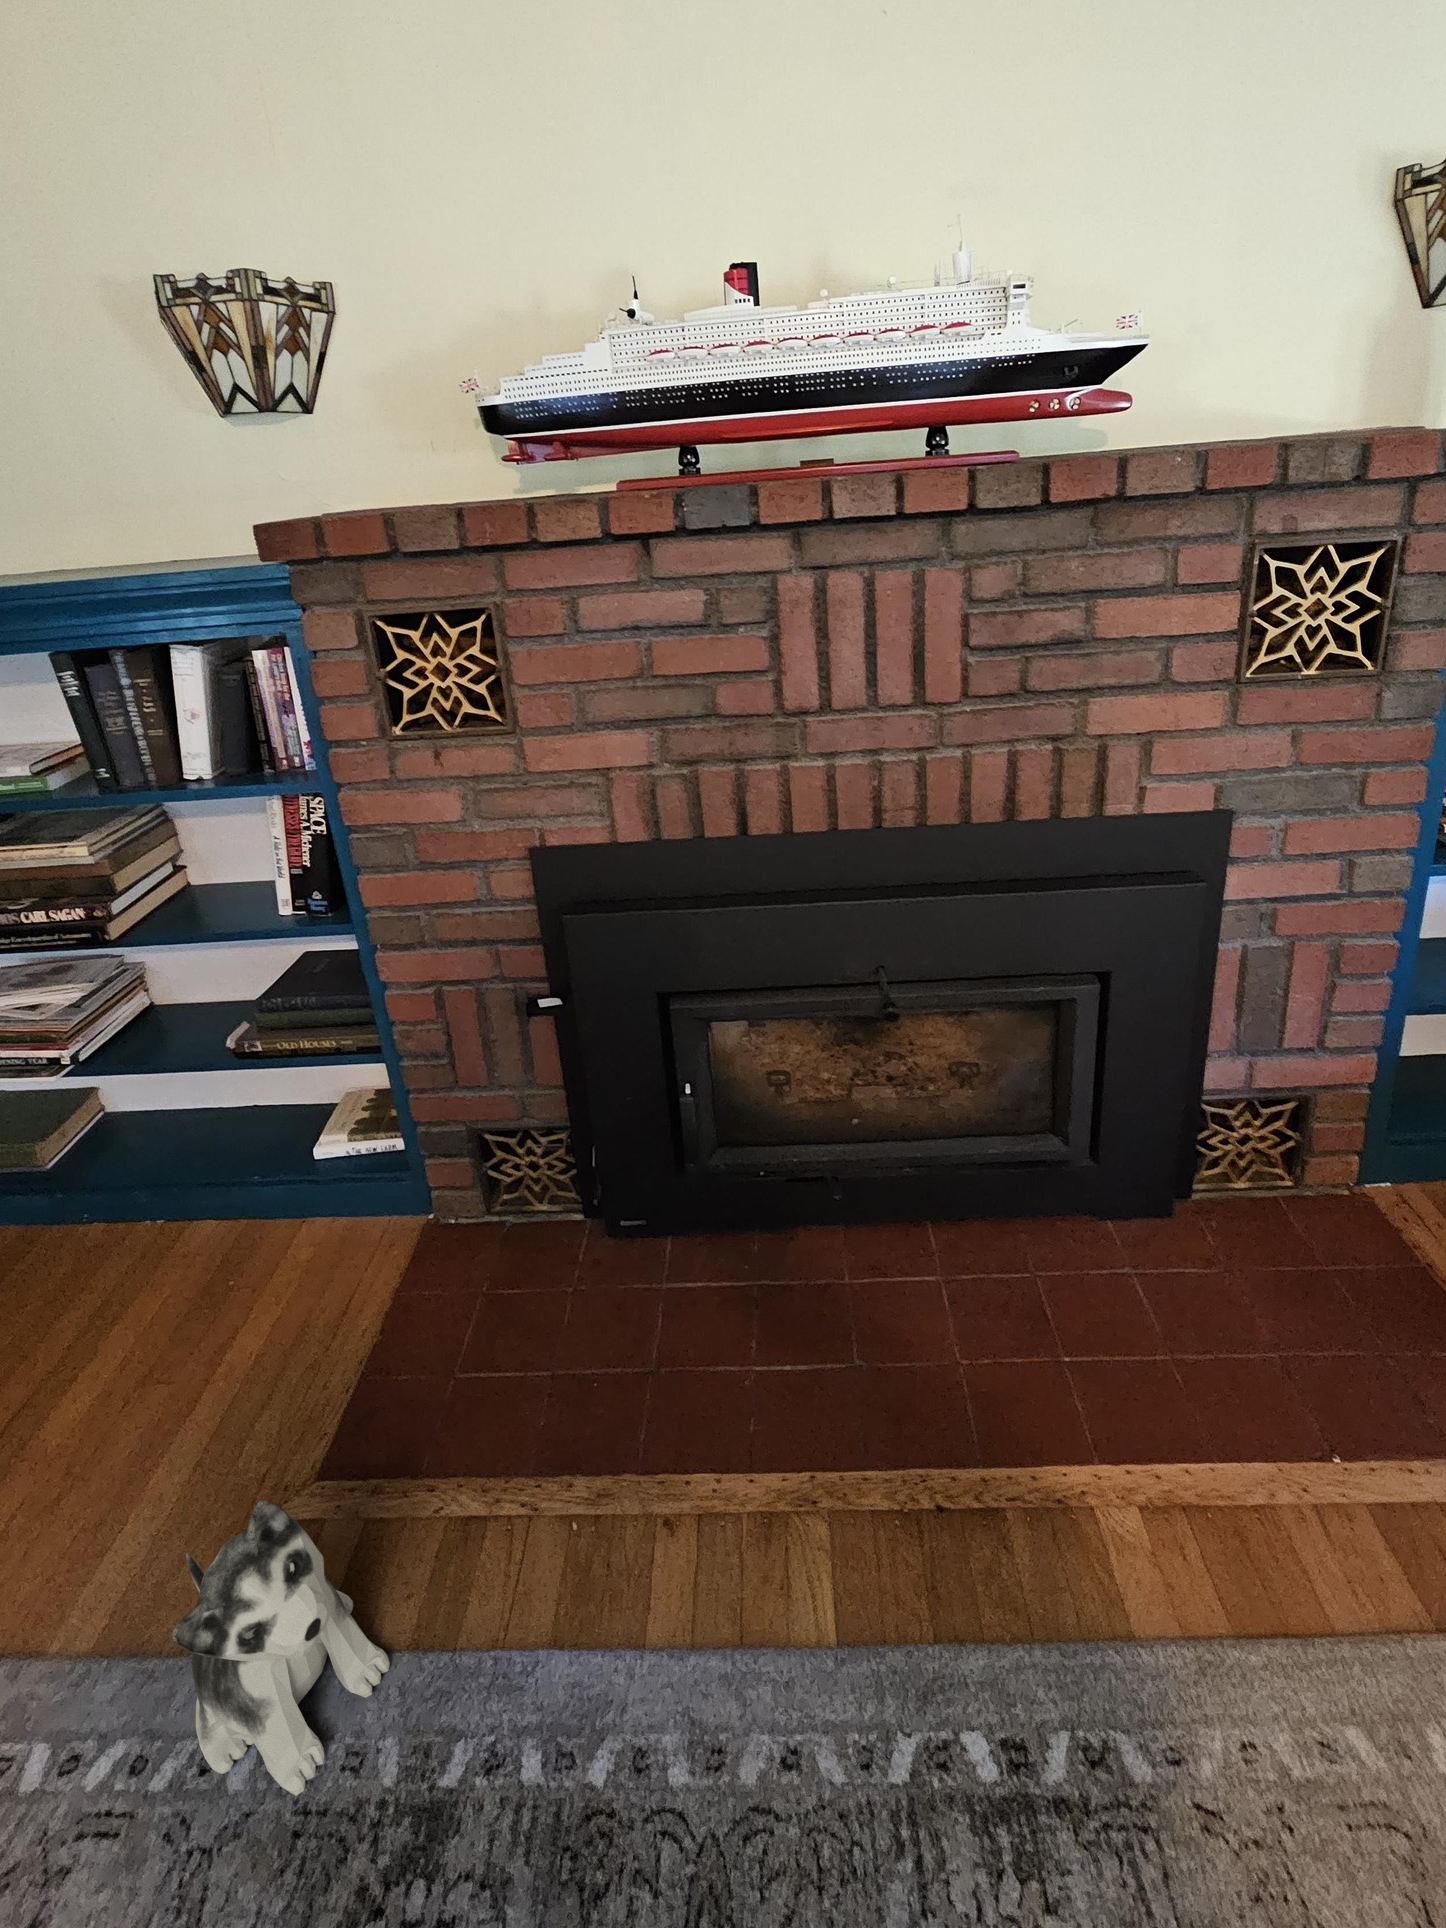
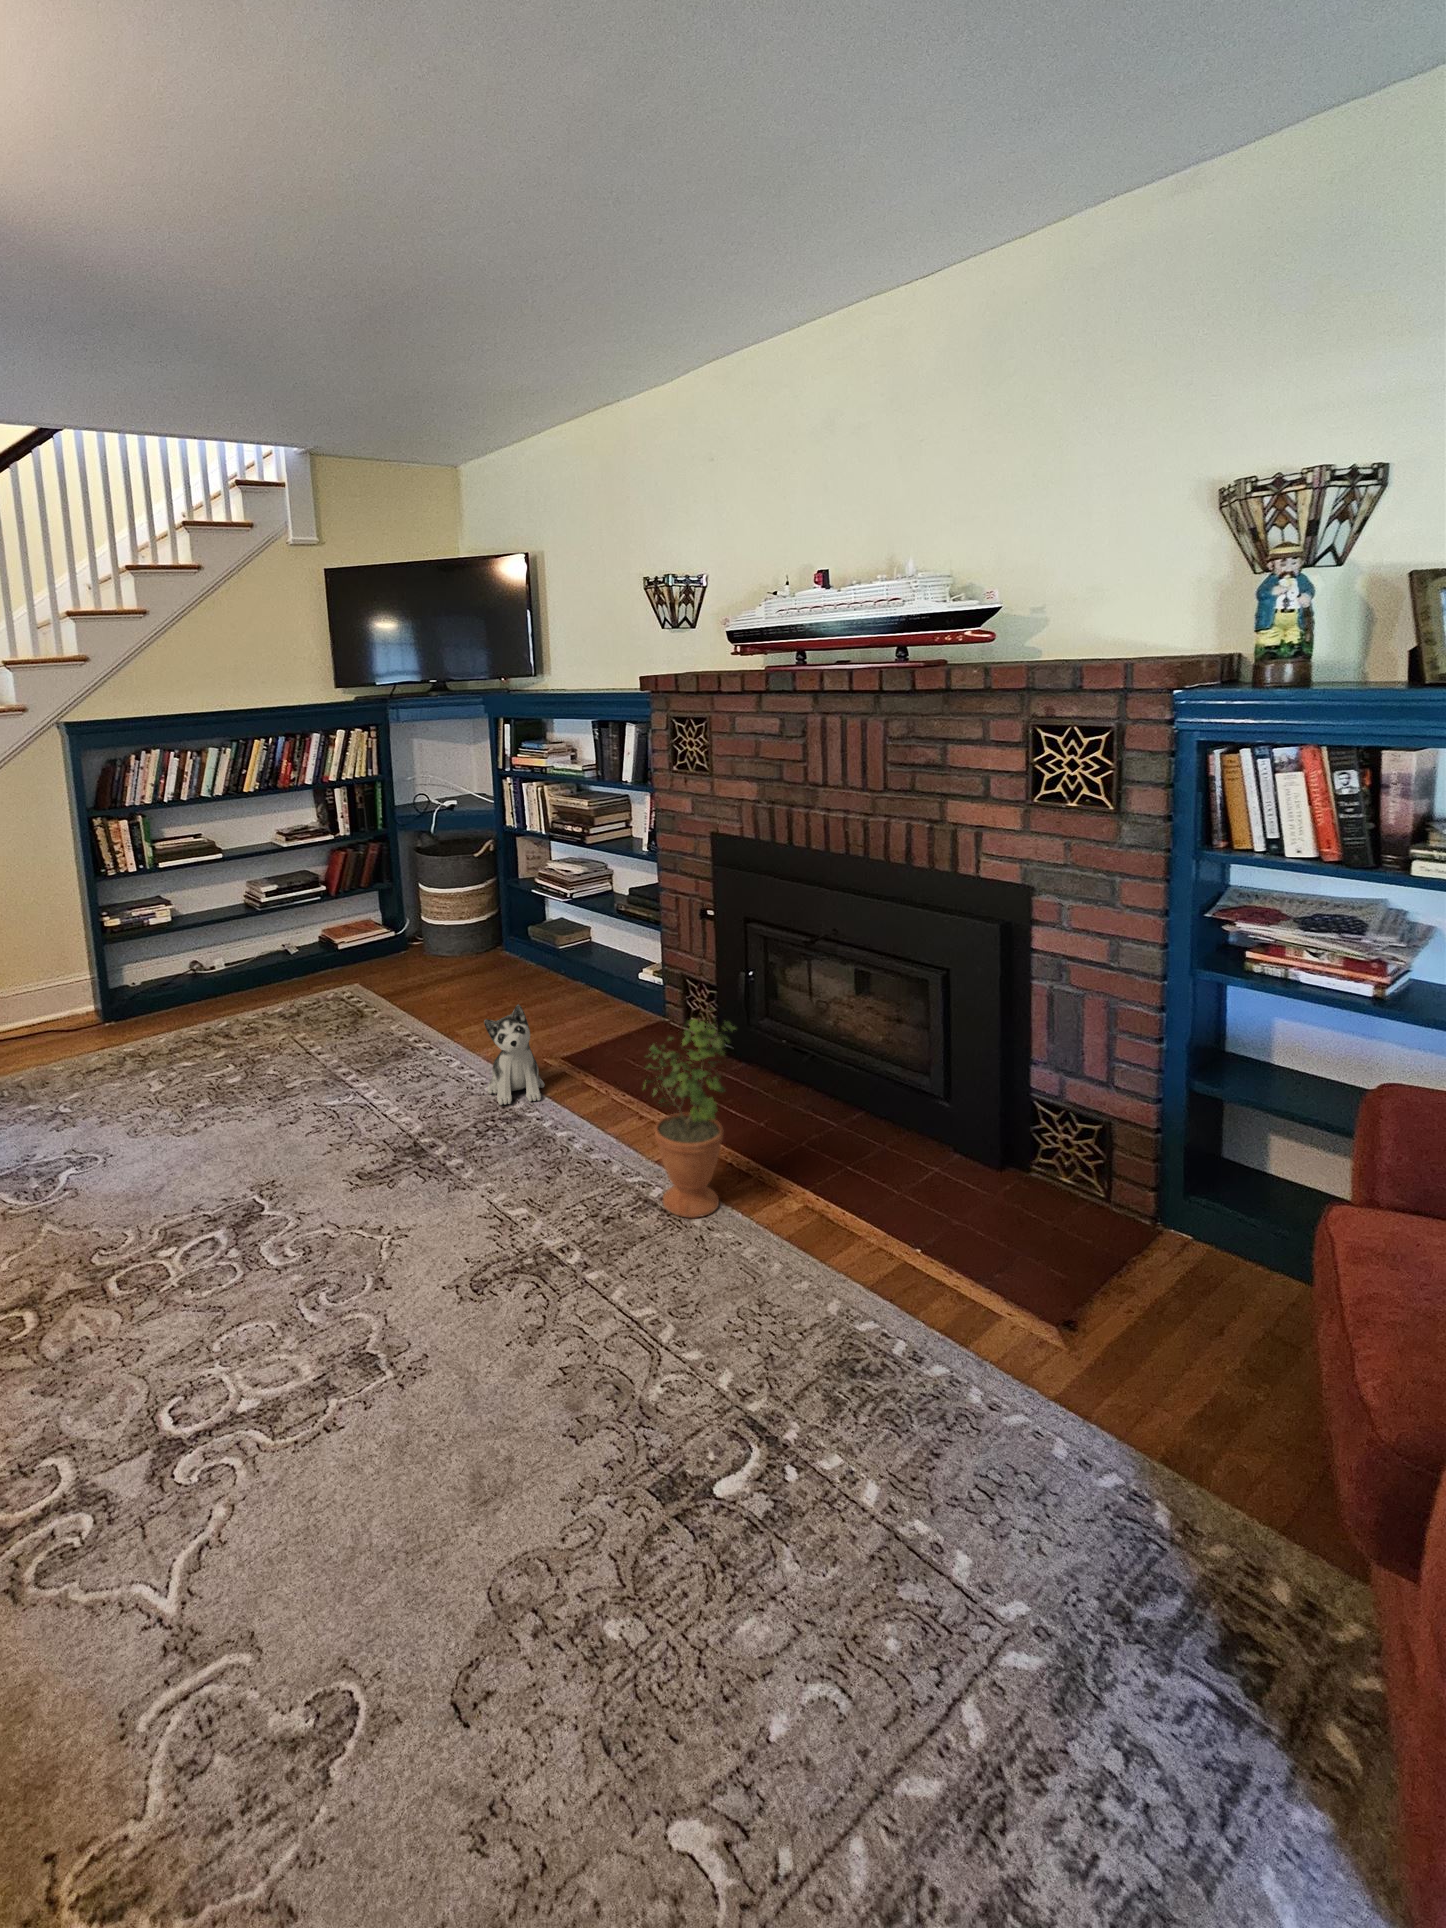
potted plant: none [893,1290,1108,1778] -> present [644,1017,736,1218]

